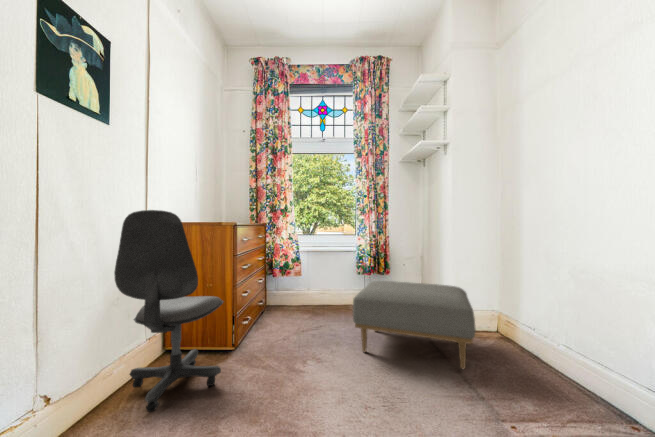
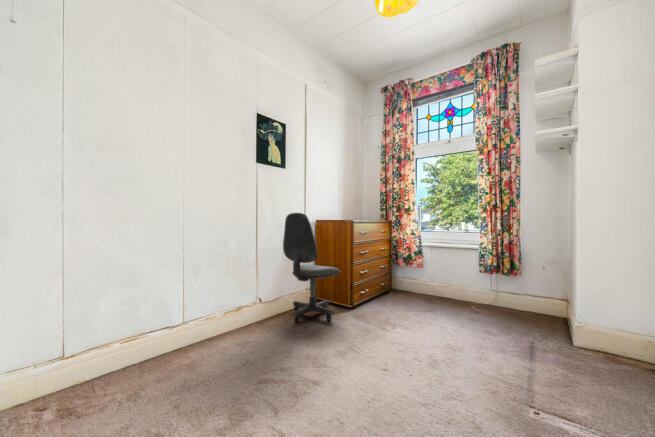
ottoman: present [353,281,476,369] -> none [435,276,580,369]

